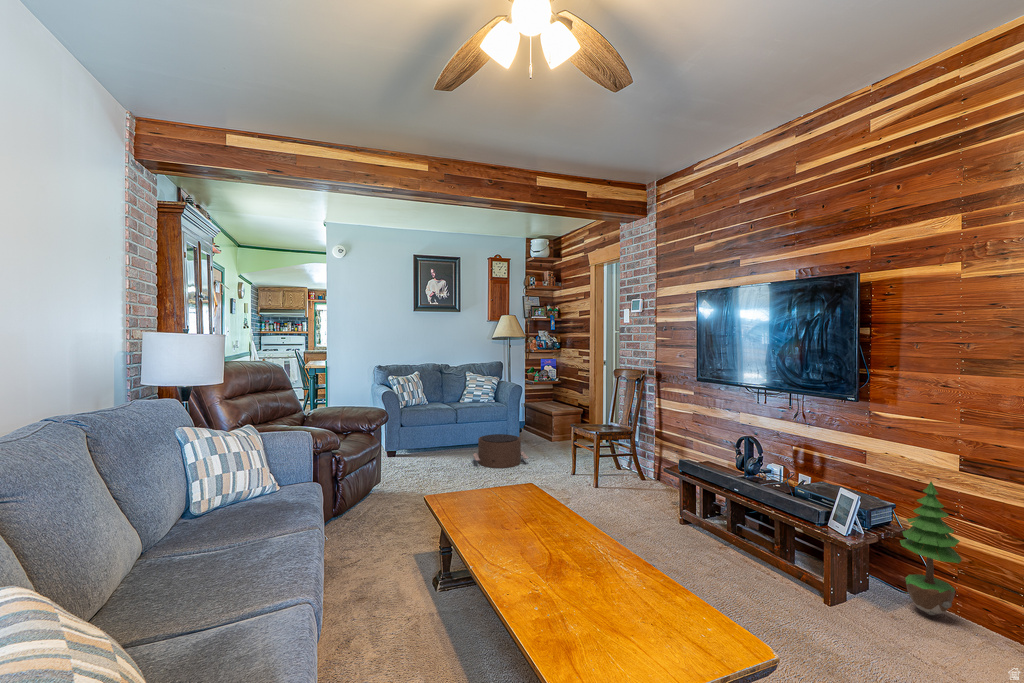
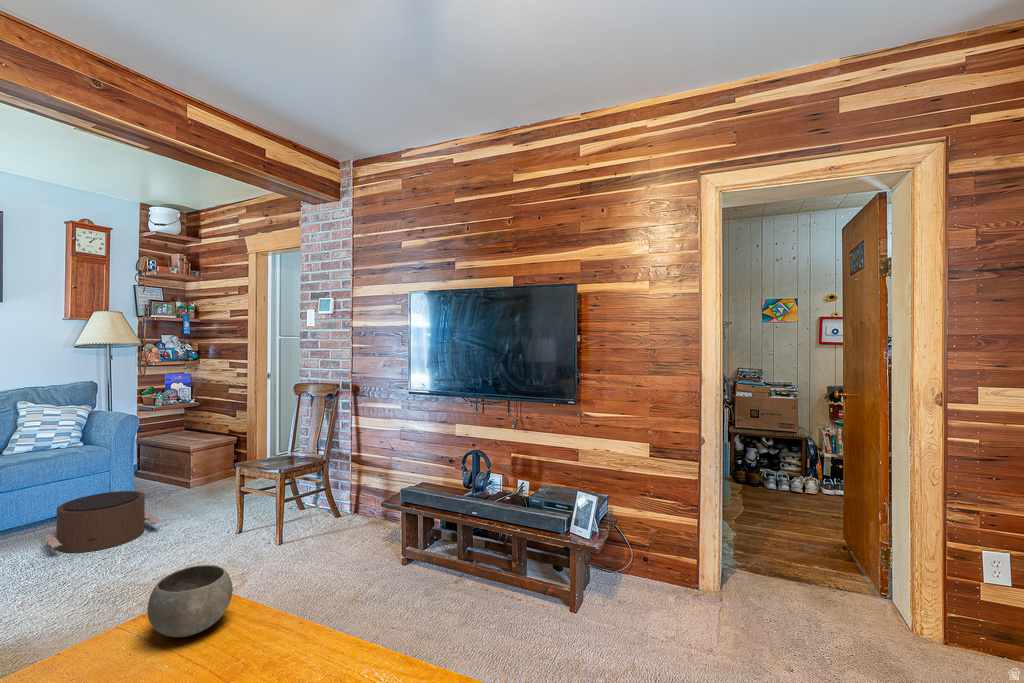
bowl: none [498,468,538,503] -> present [147,565,233,637]
potted tree: present [900,482,962,615] -> none [617,471,662,591]

